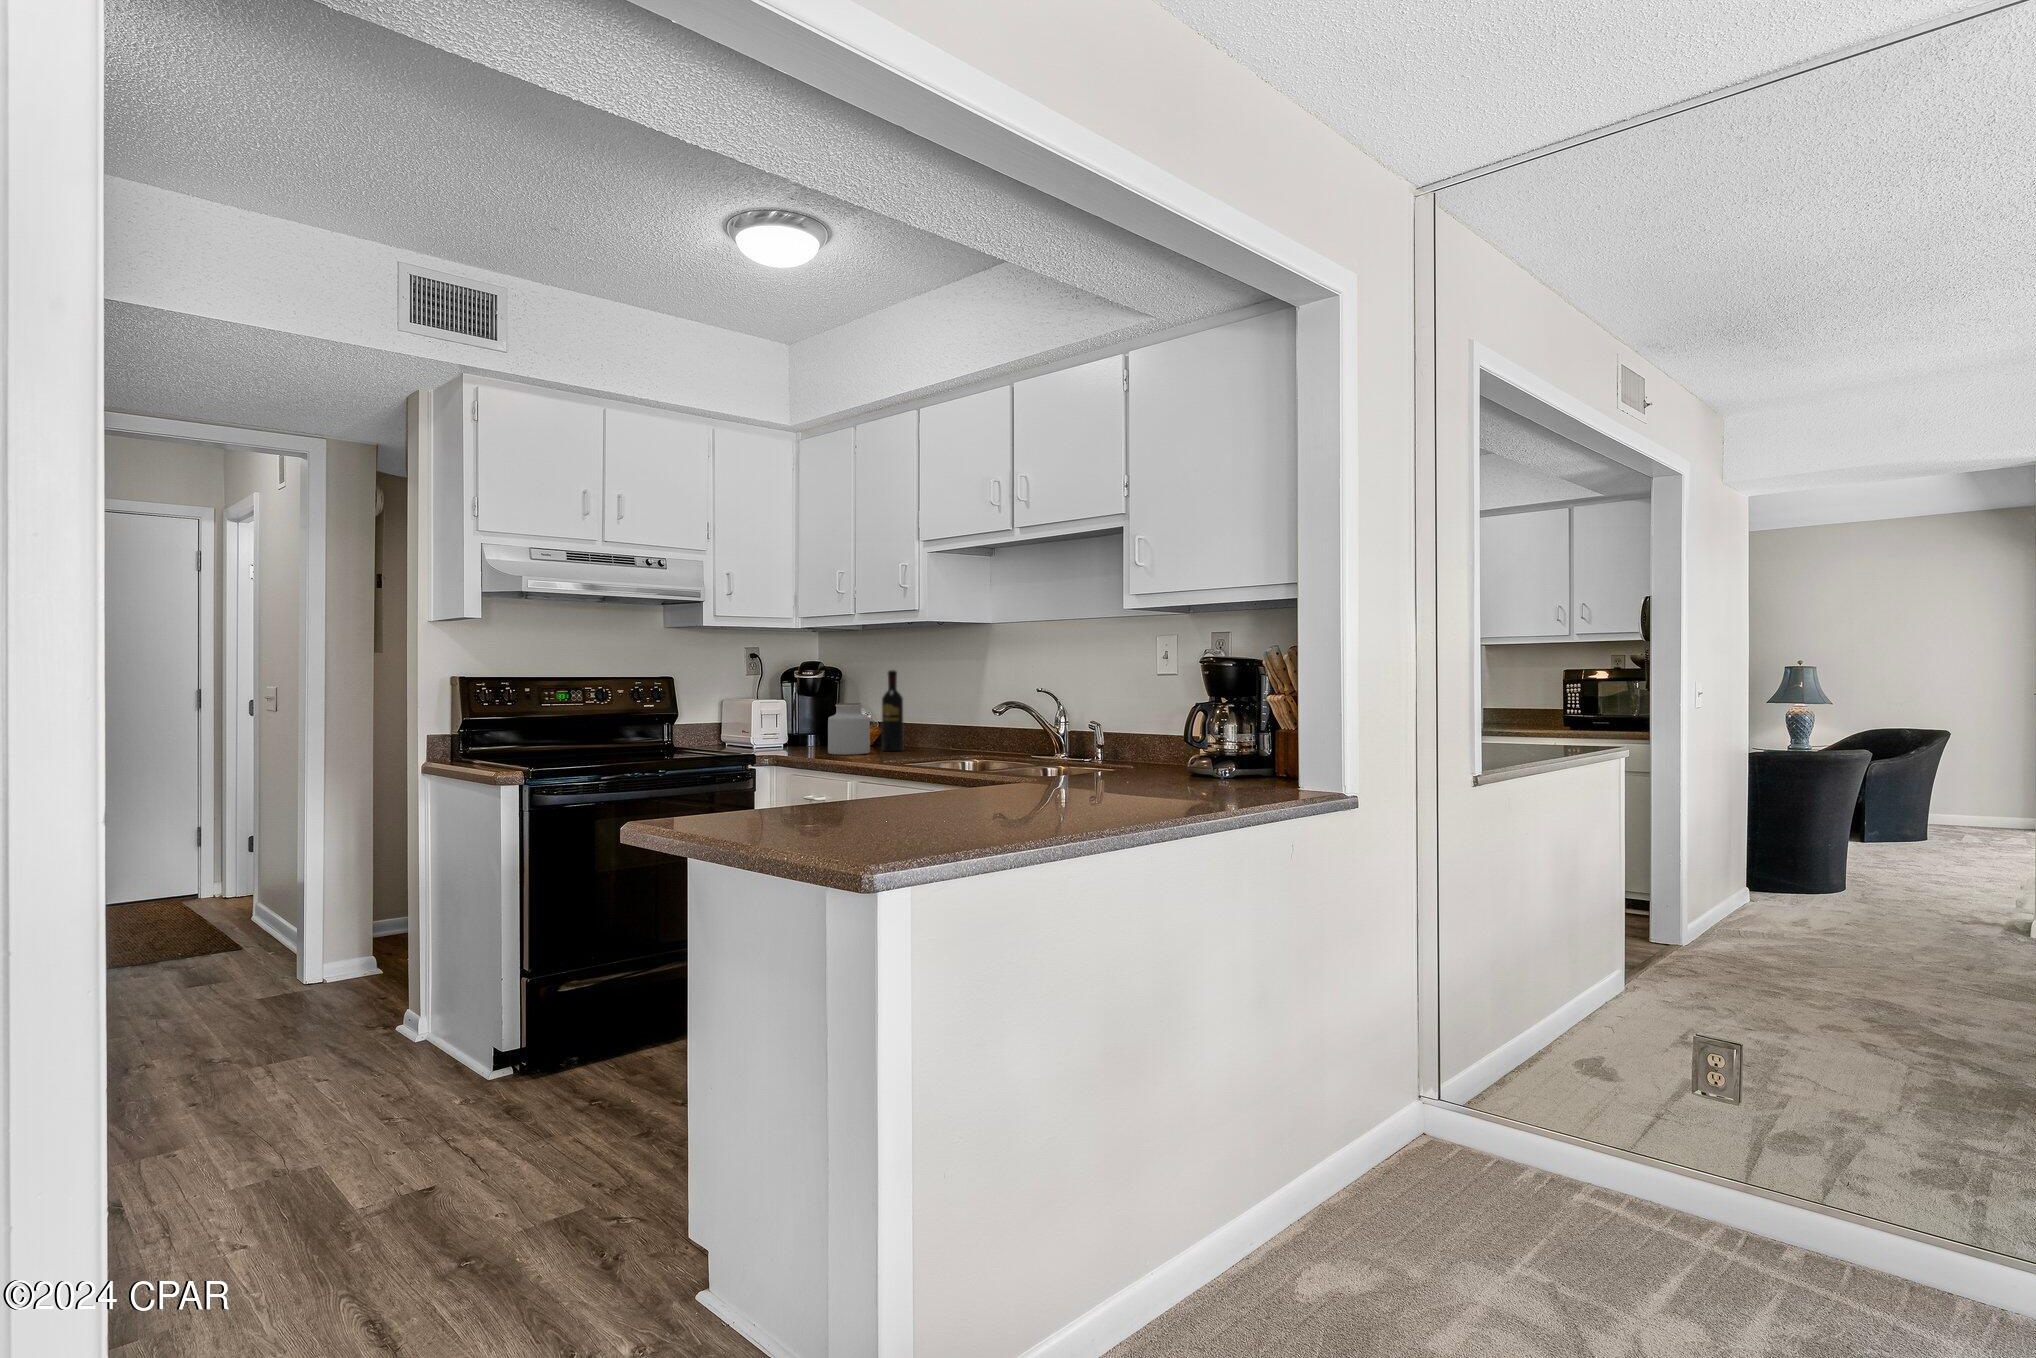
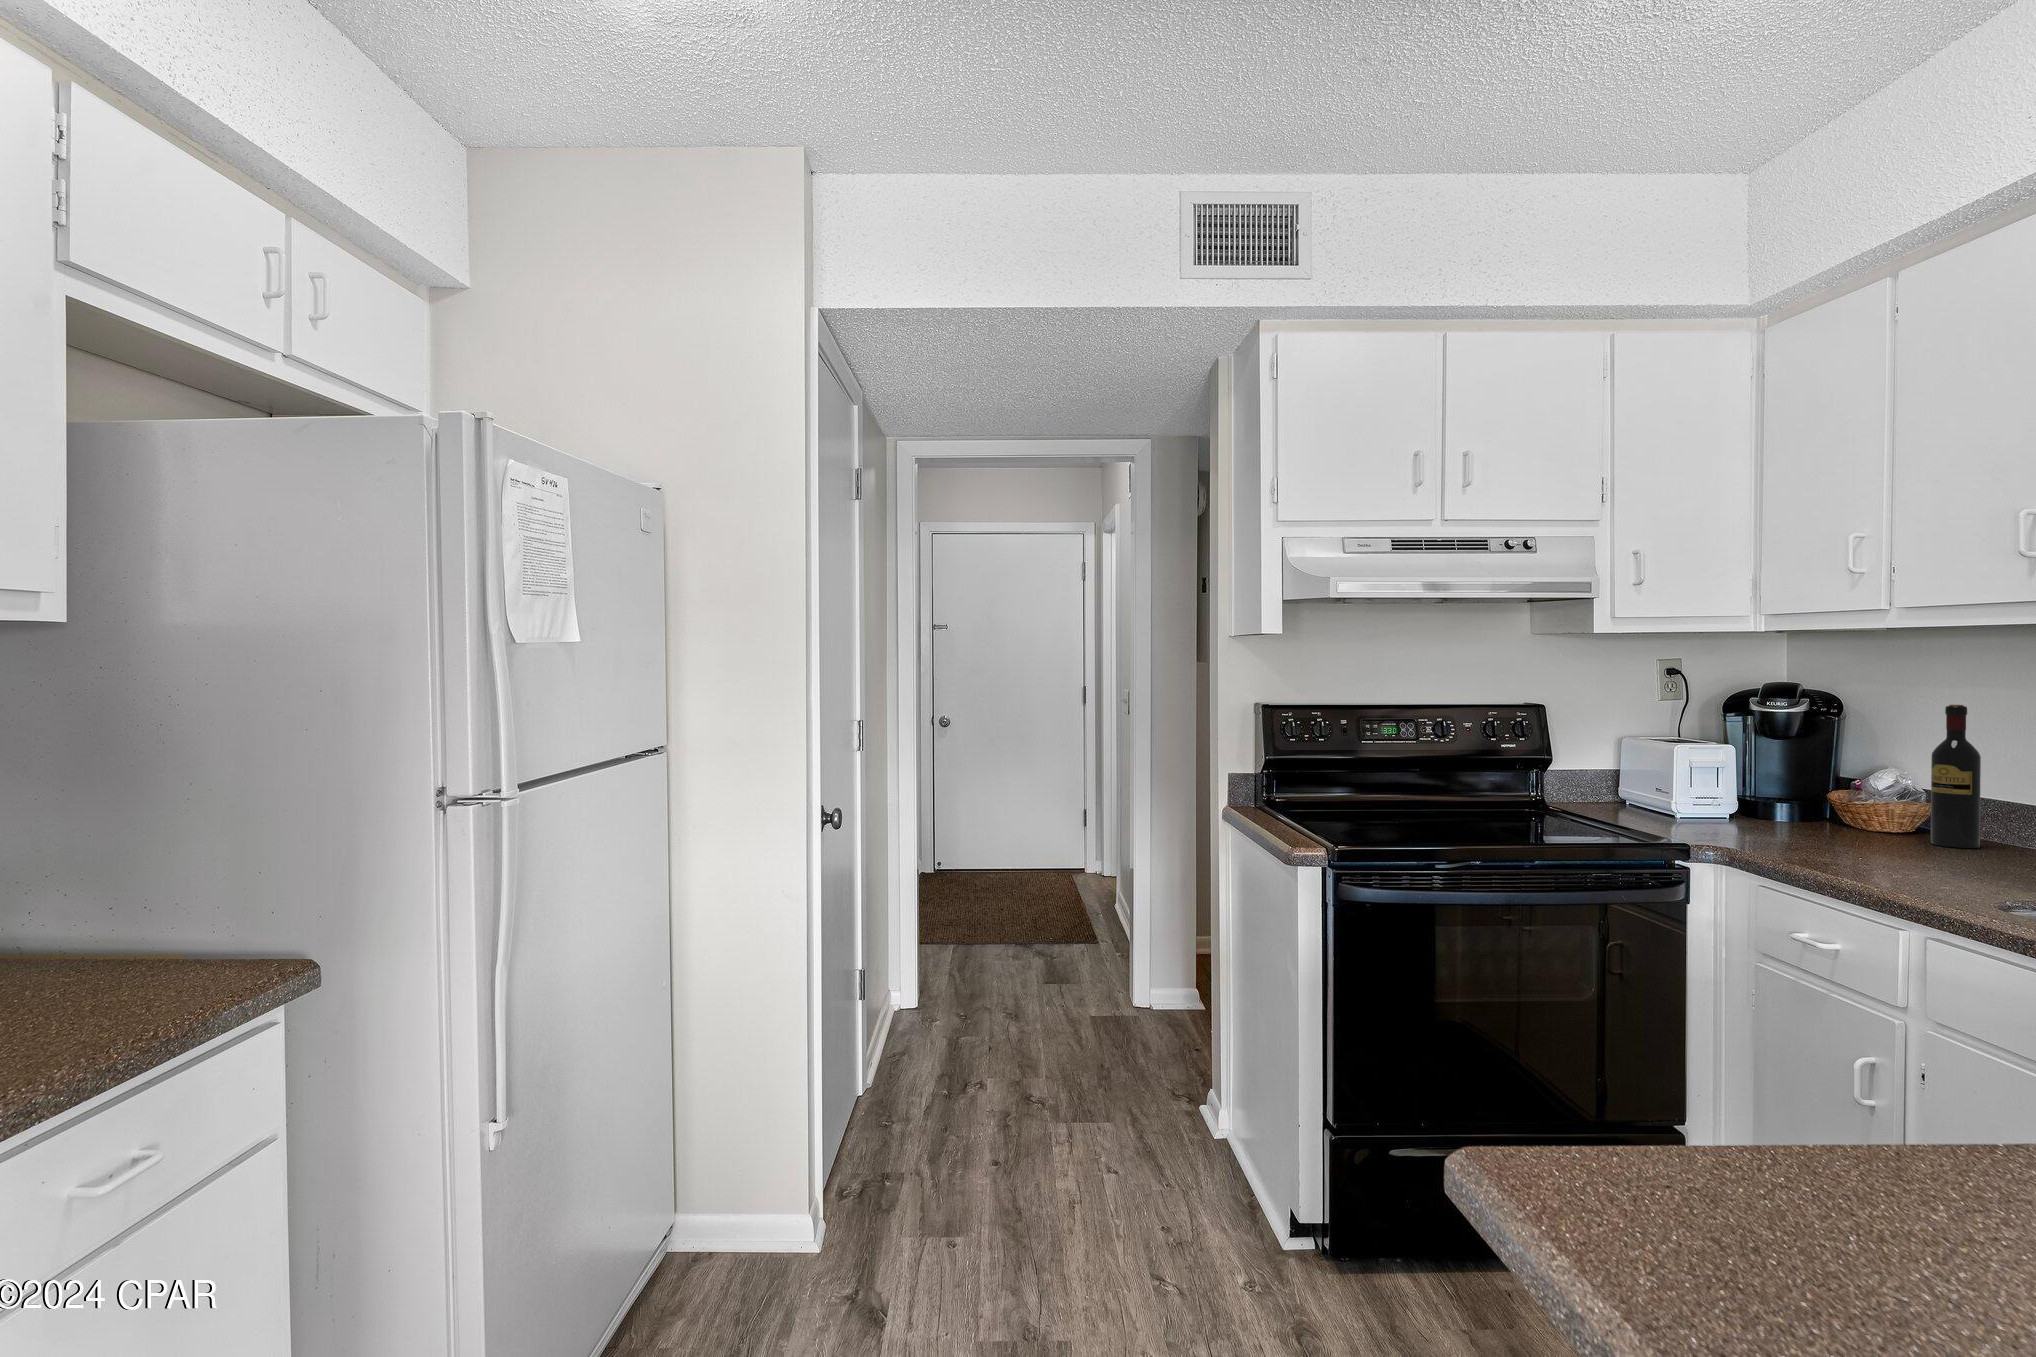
jar: present [828,703,870,755] -> none [1820,760,1909,852]

